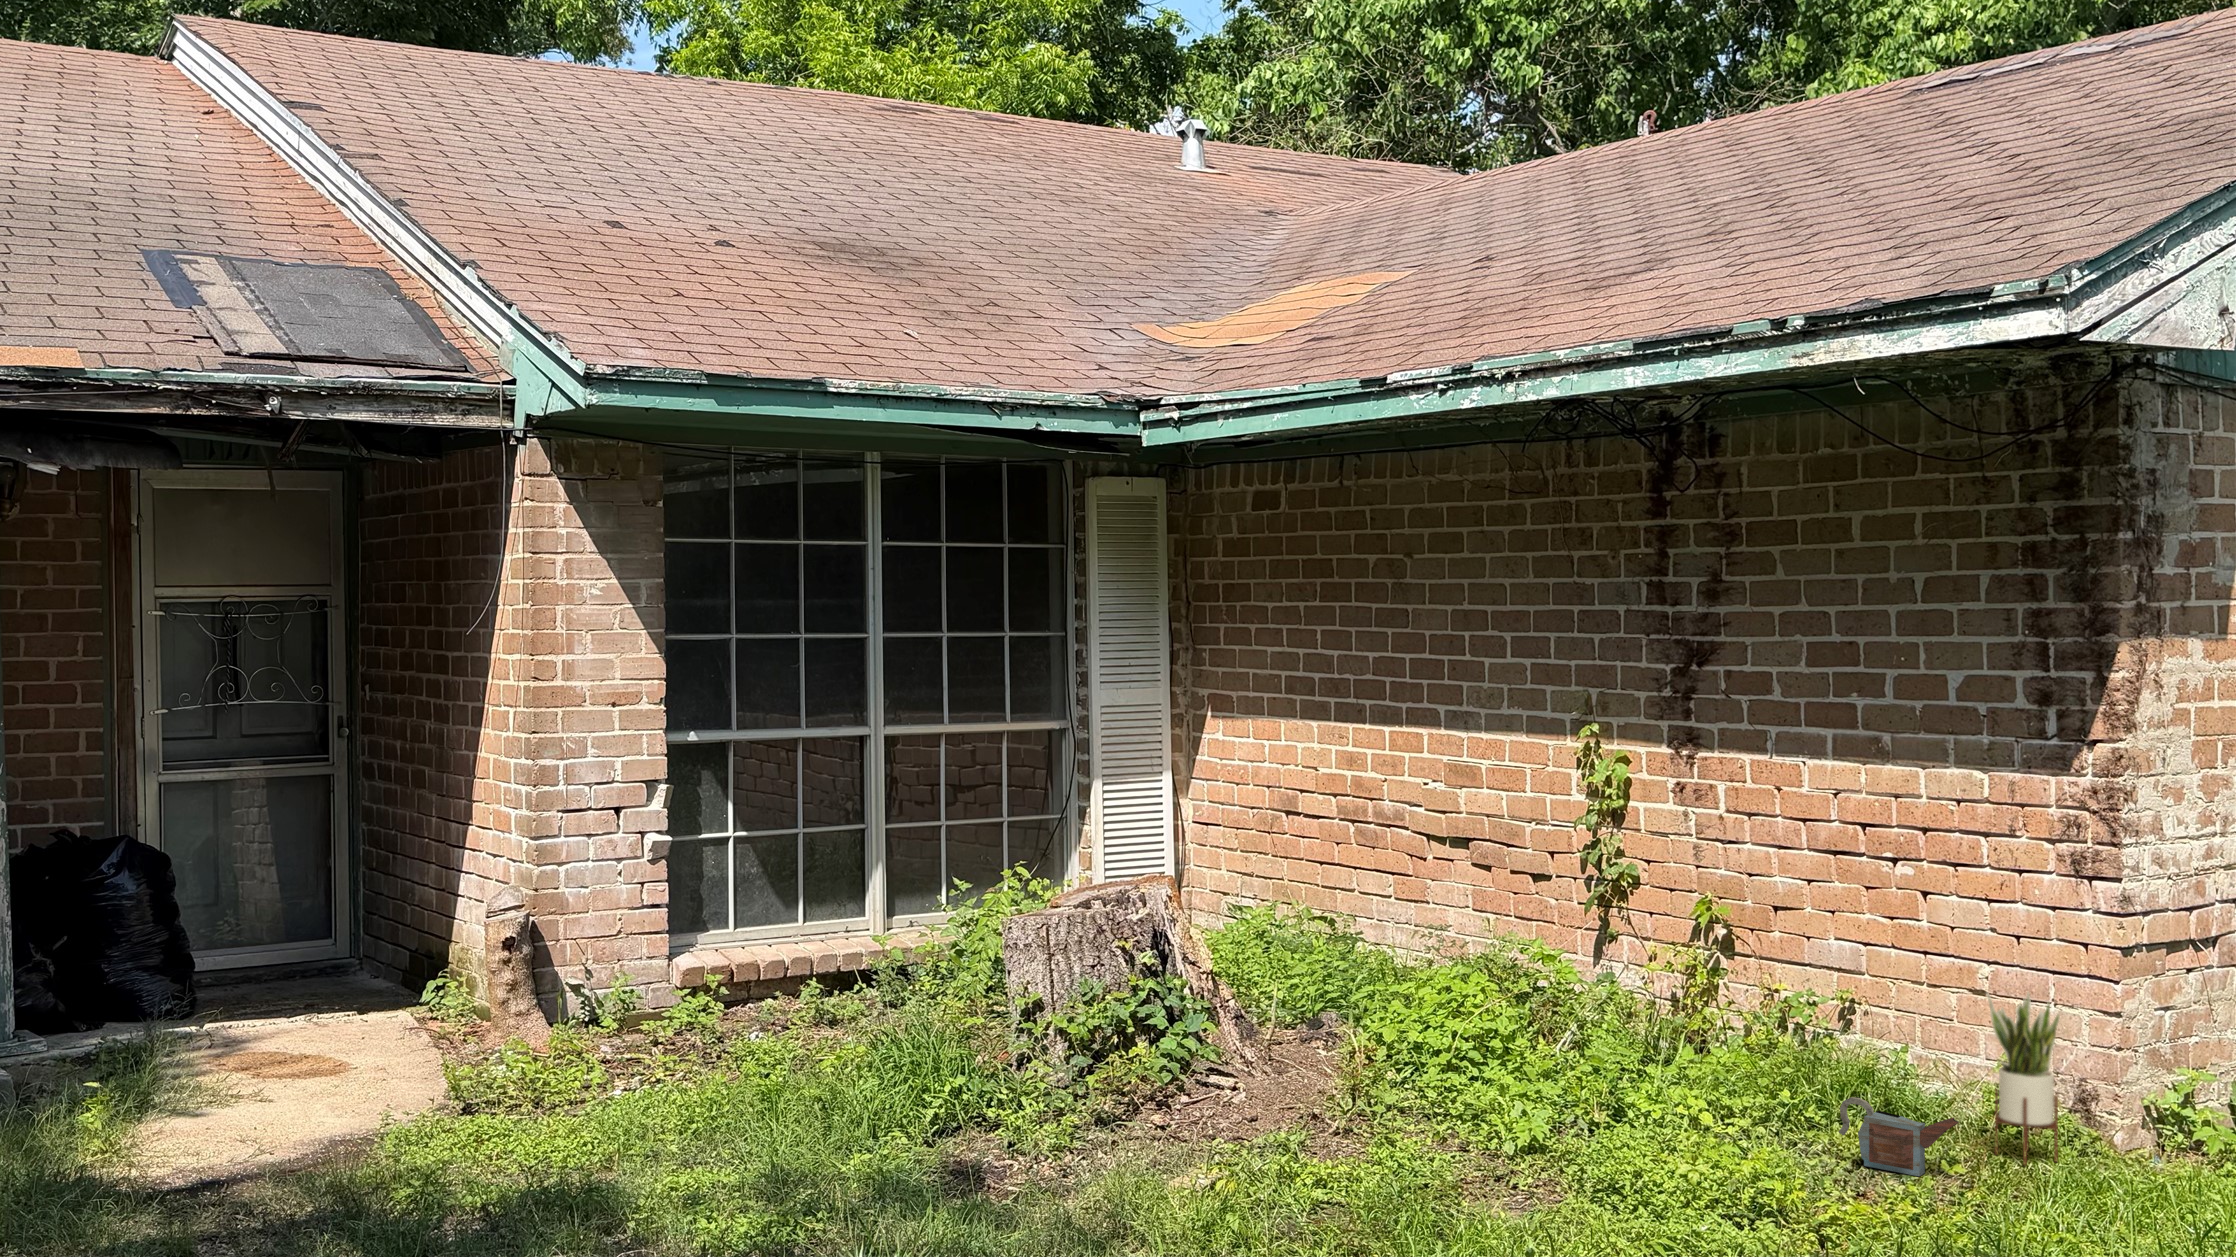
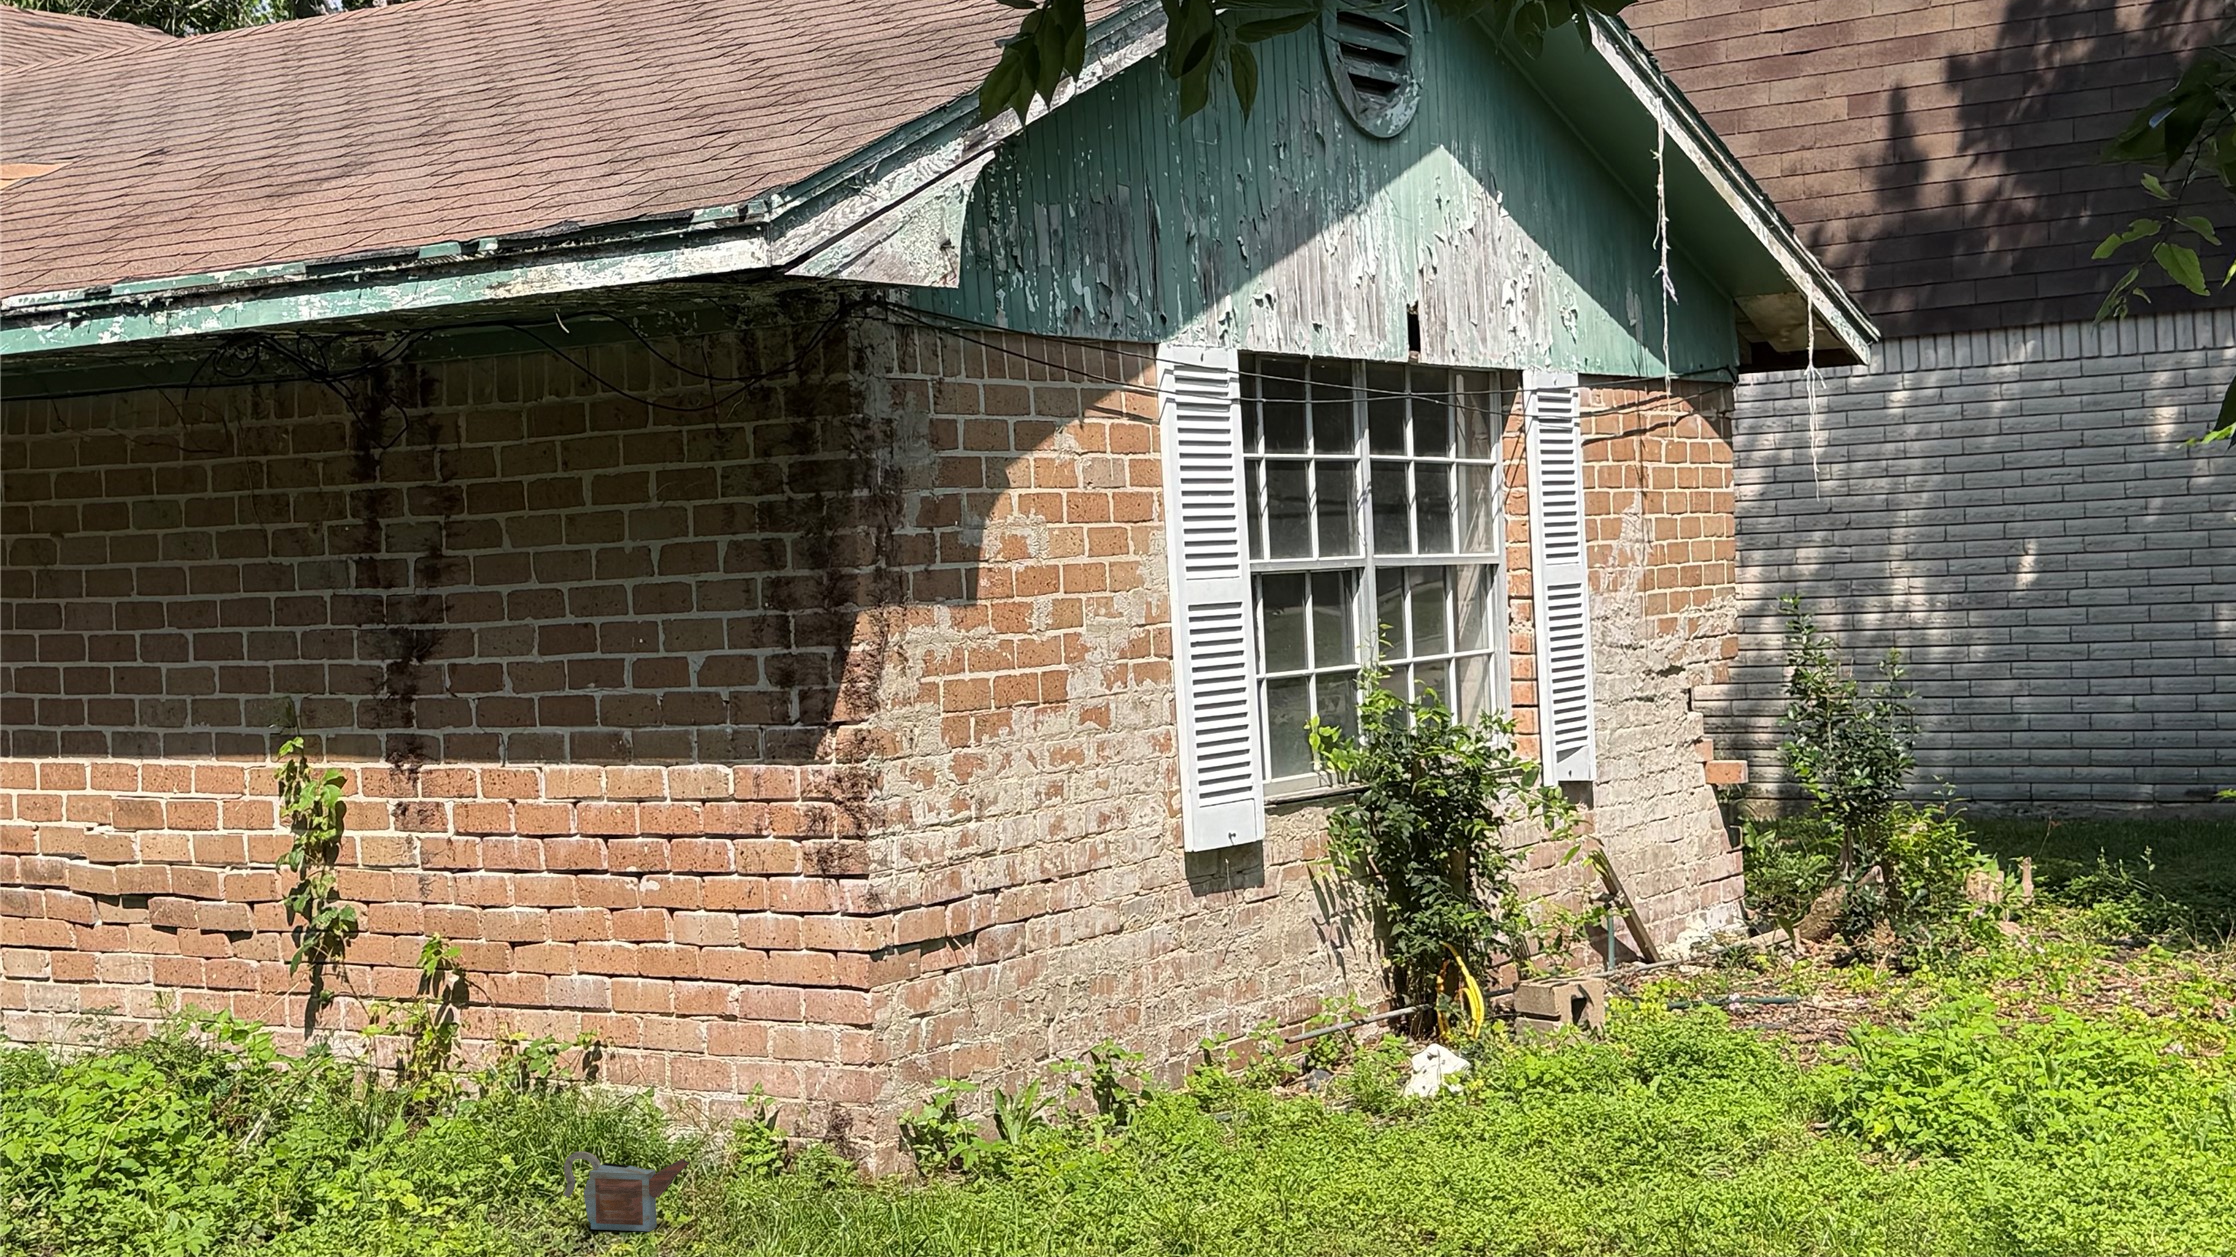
potted plant: present [1987,992,2060,1165] -> none [720,1007,800,1202]

